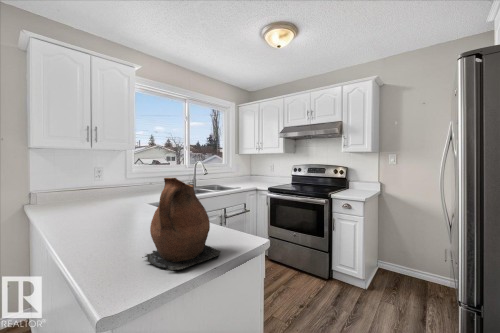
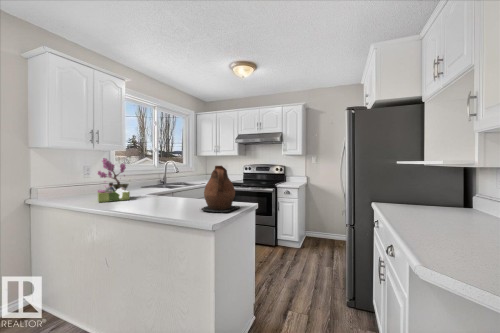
flower arrangement: none [68,159,117,218] -> present [97,158,130,202]

